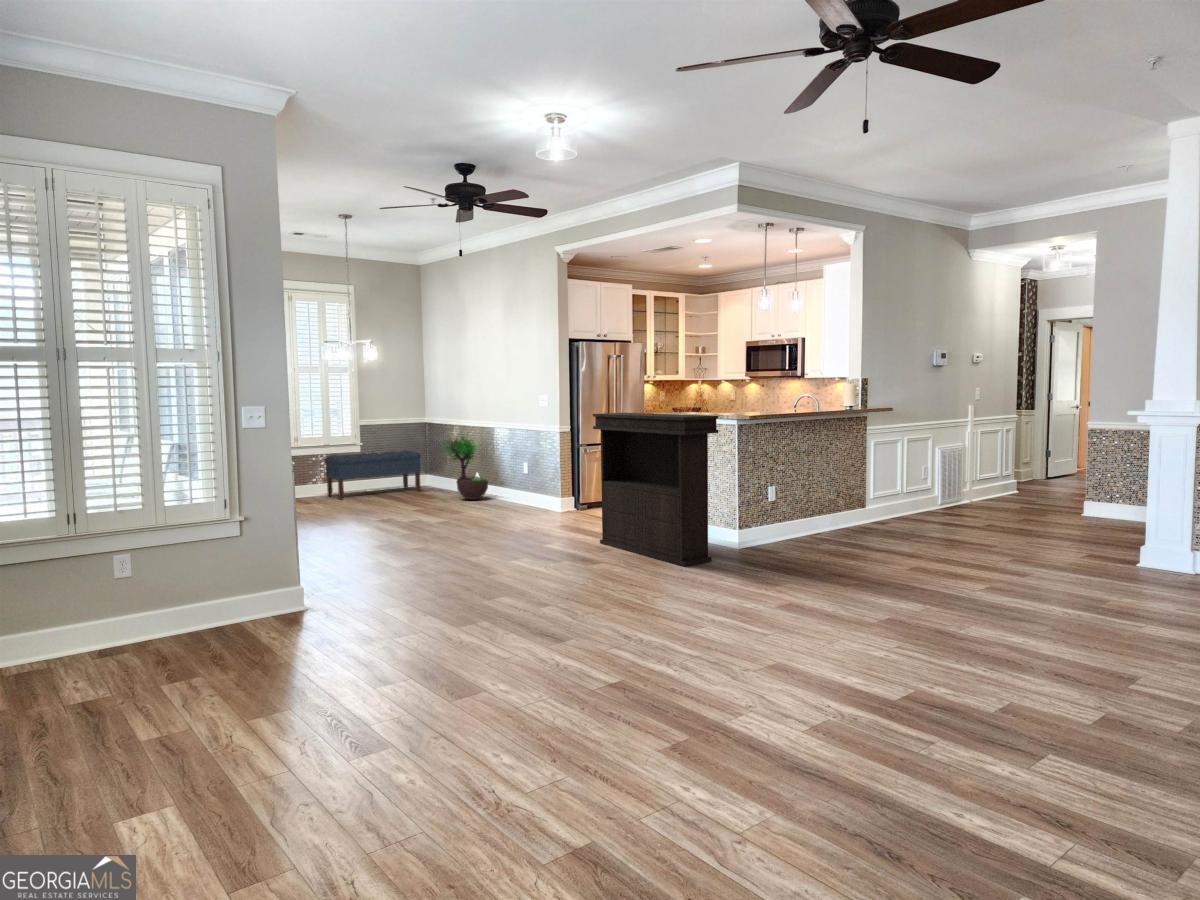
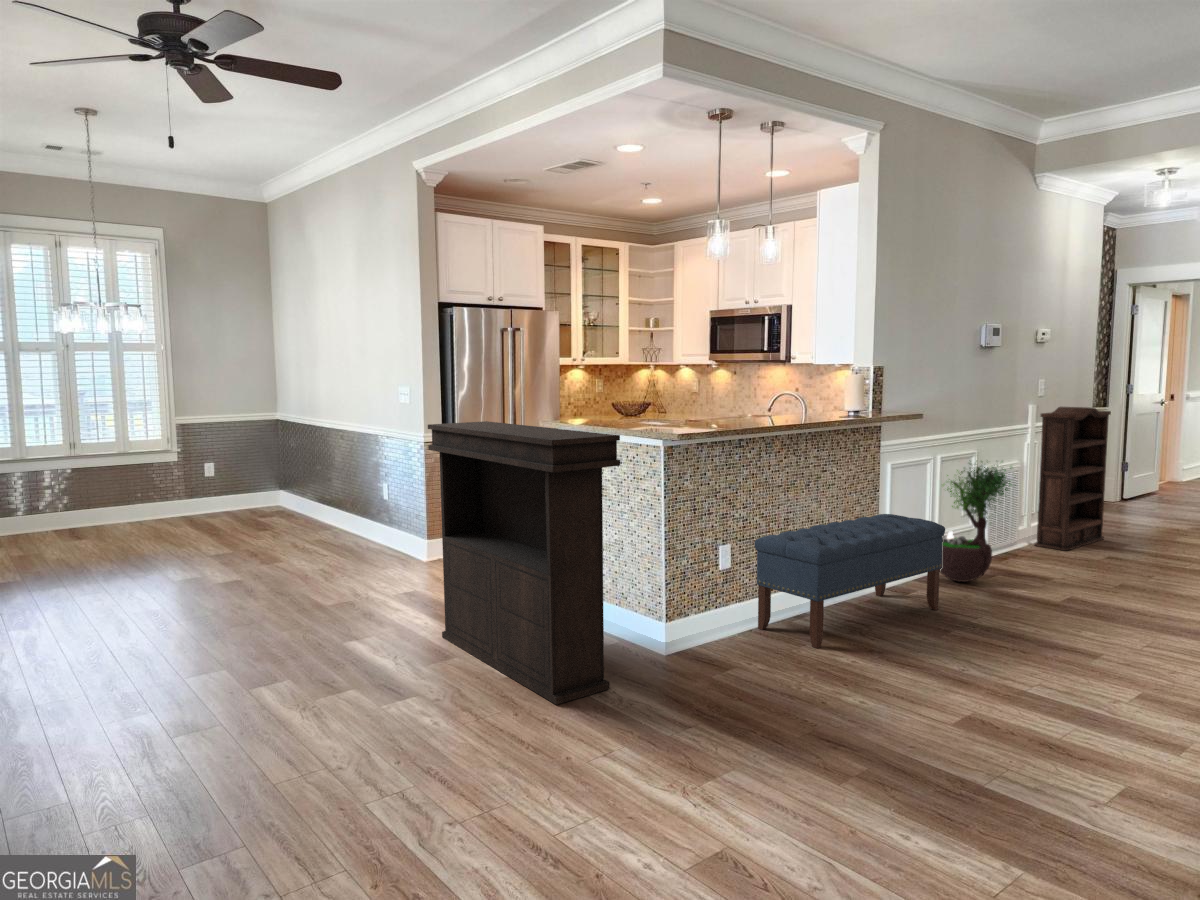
bookshelf: none [974,407,1027,505] -> present [1035,407,1111,551]
potted tree: present [444,436,488,500] -> present [940,461,1016,582]
bench: present [324,450,421,500] -> present [754,514,945,648]

